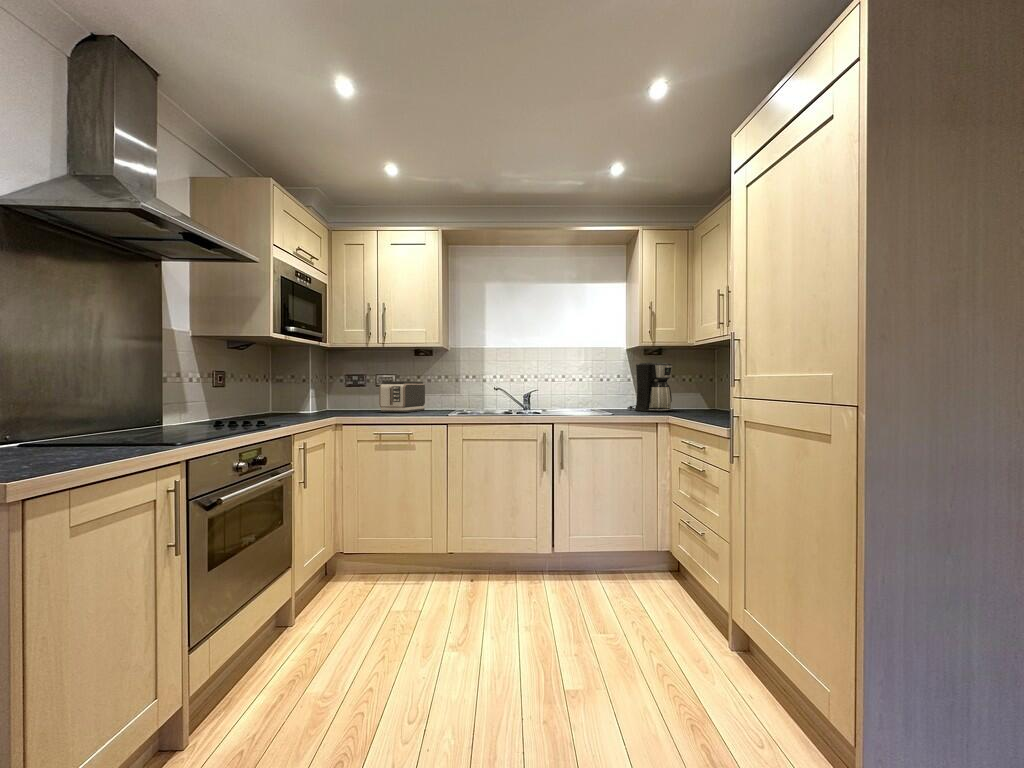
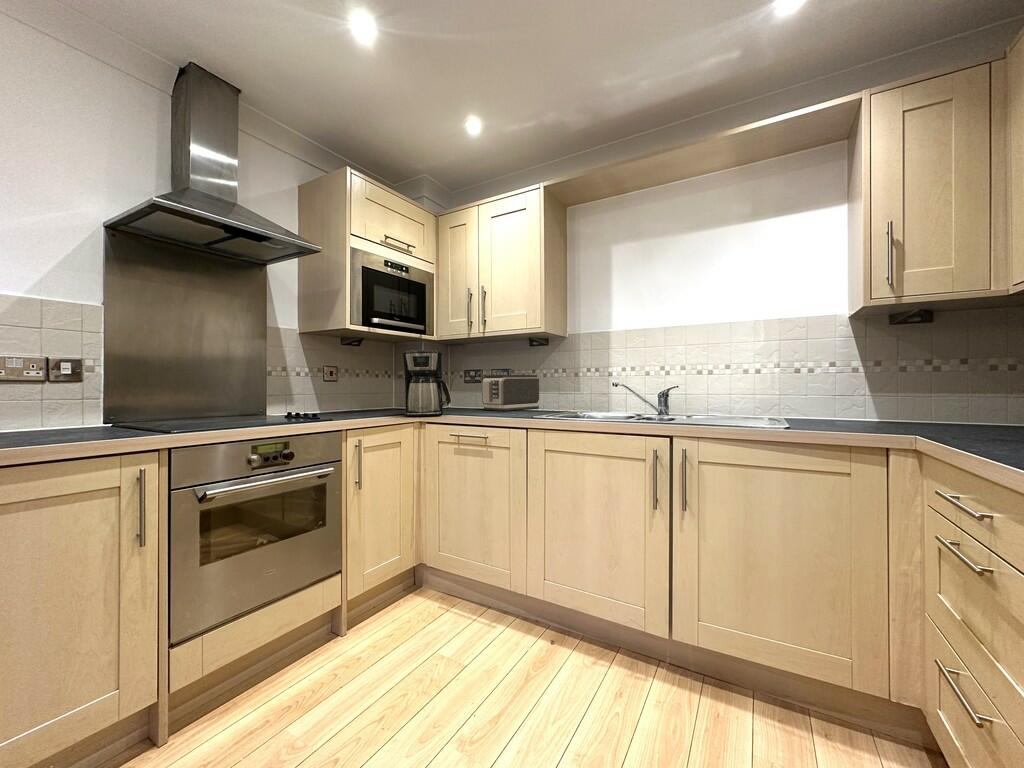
coffee maker: present [627,362,673,412] -> present [403,350,451,416]

